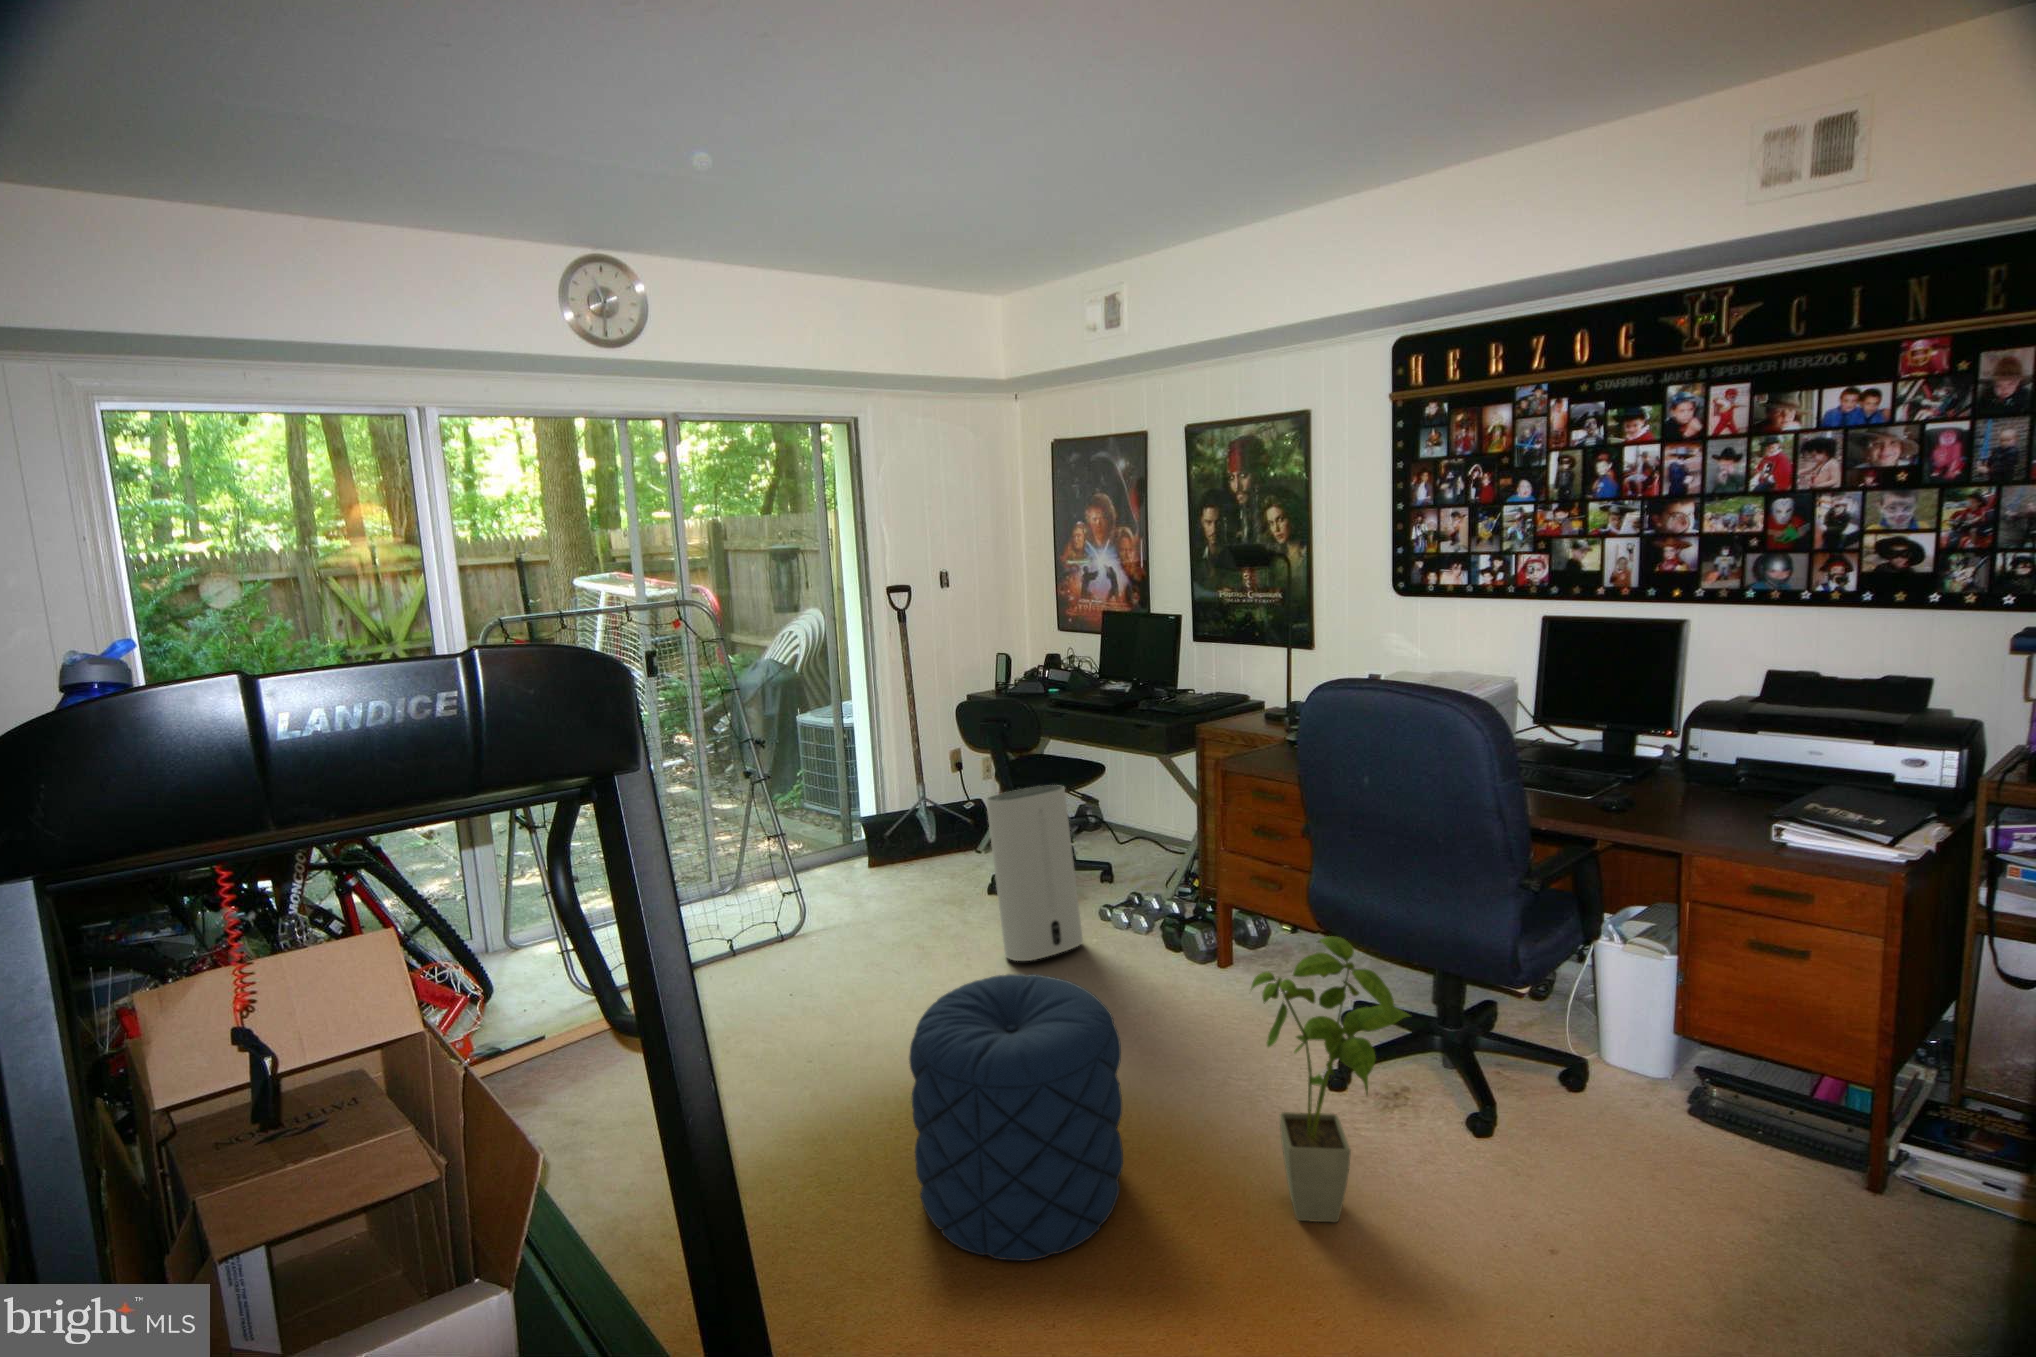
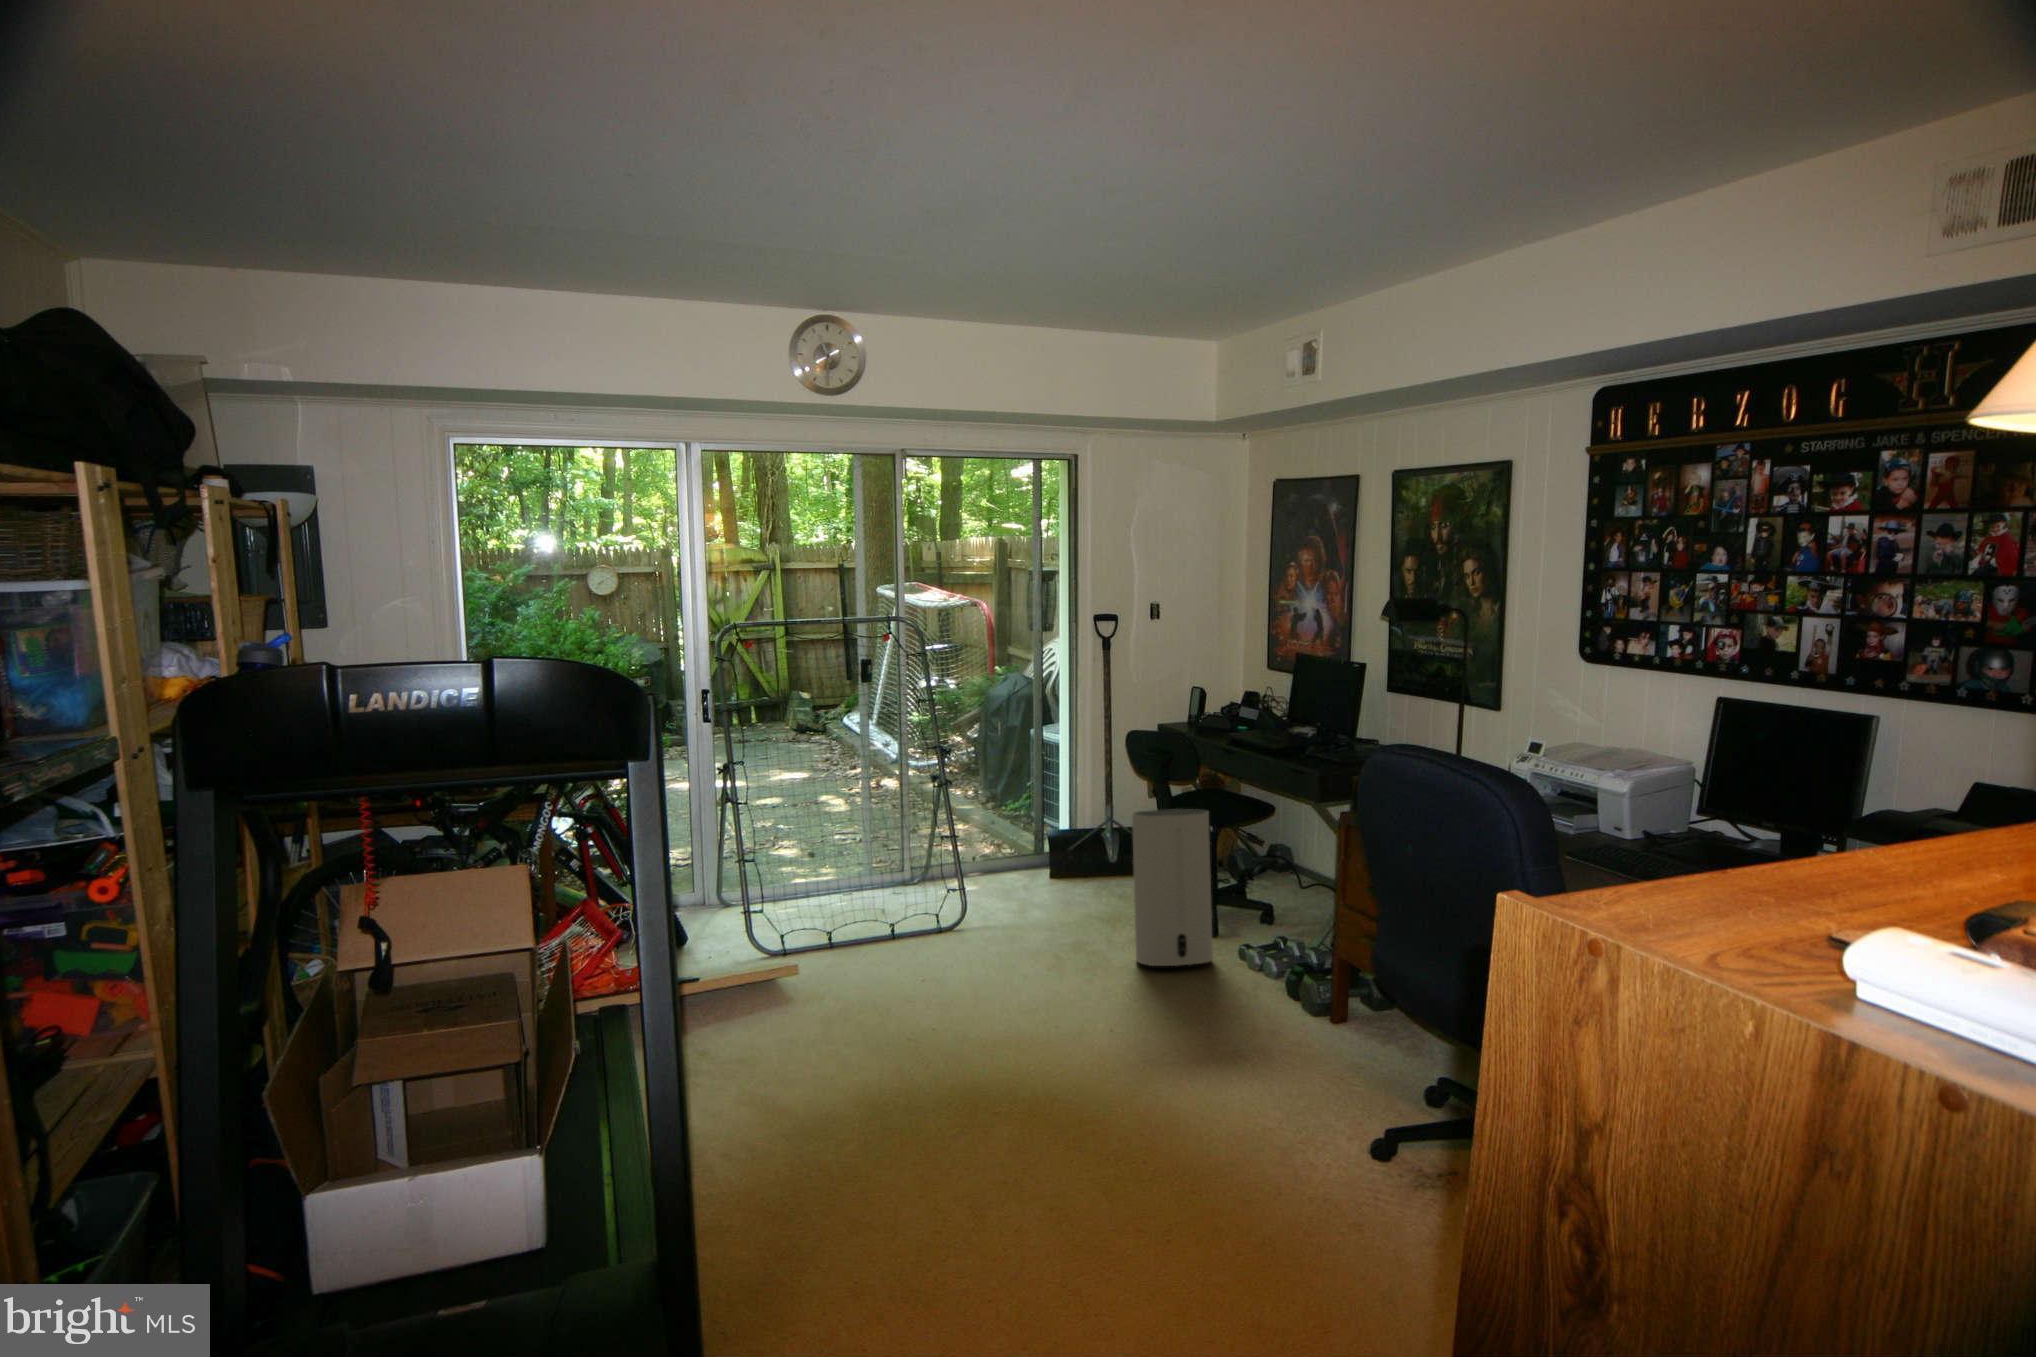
house plant: present [1251,936,1410,1222] -> none [1246,958,1398,1220]
pouf: present [909,974,1123,1261] -> none [966,951,1141,1176]

